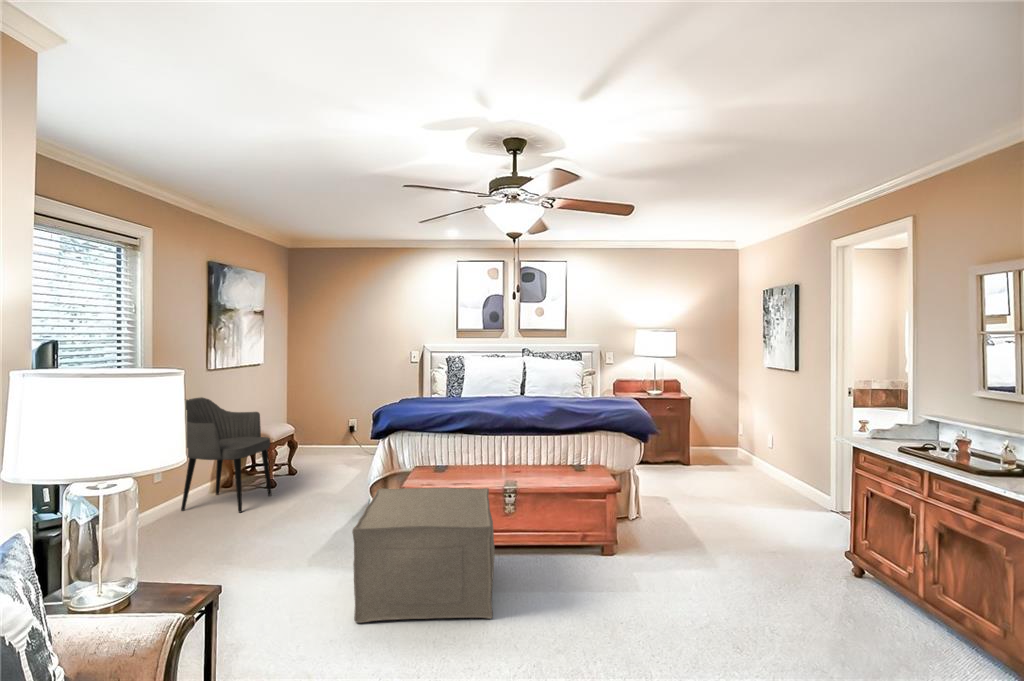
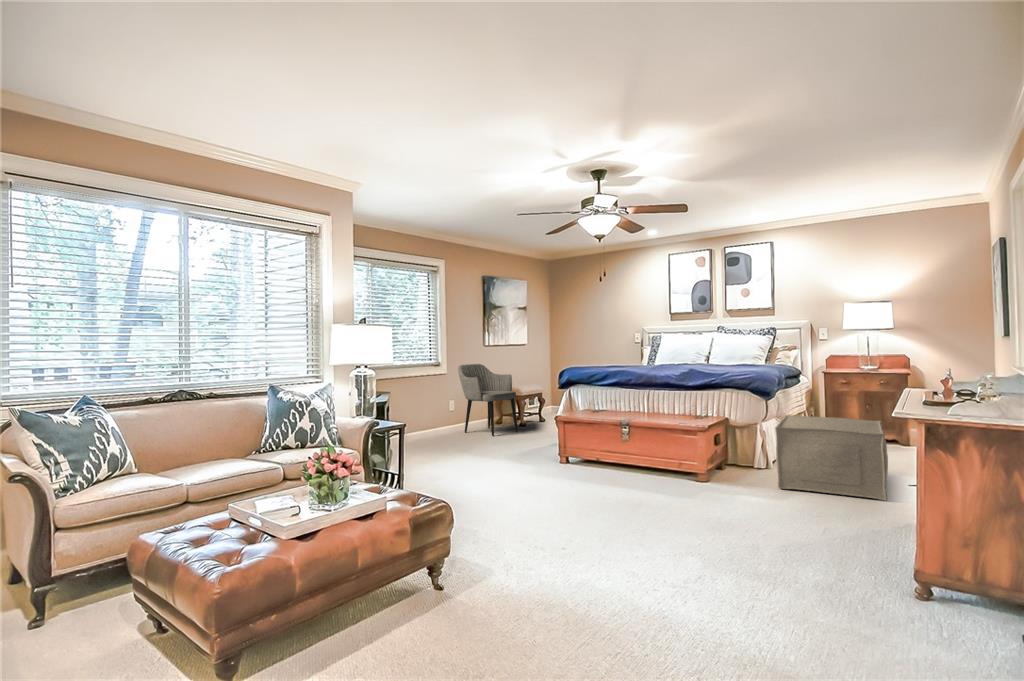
ottoman: present [352,488,495,623] -> present [775,415,888,500]

